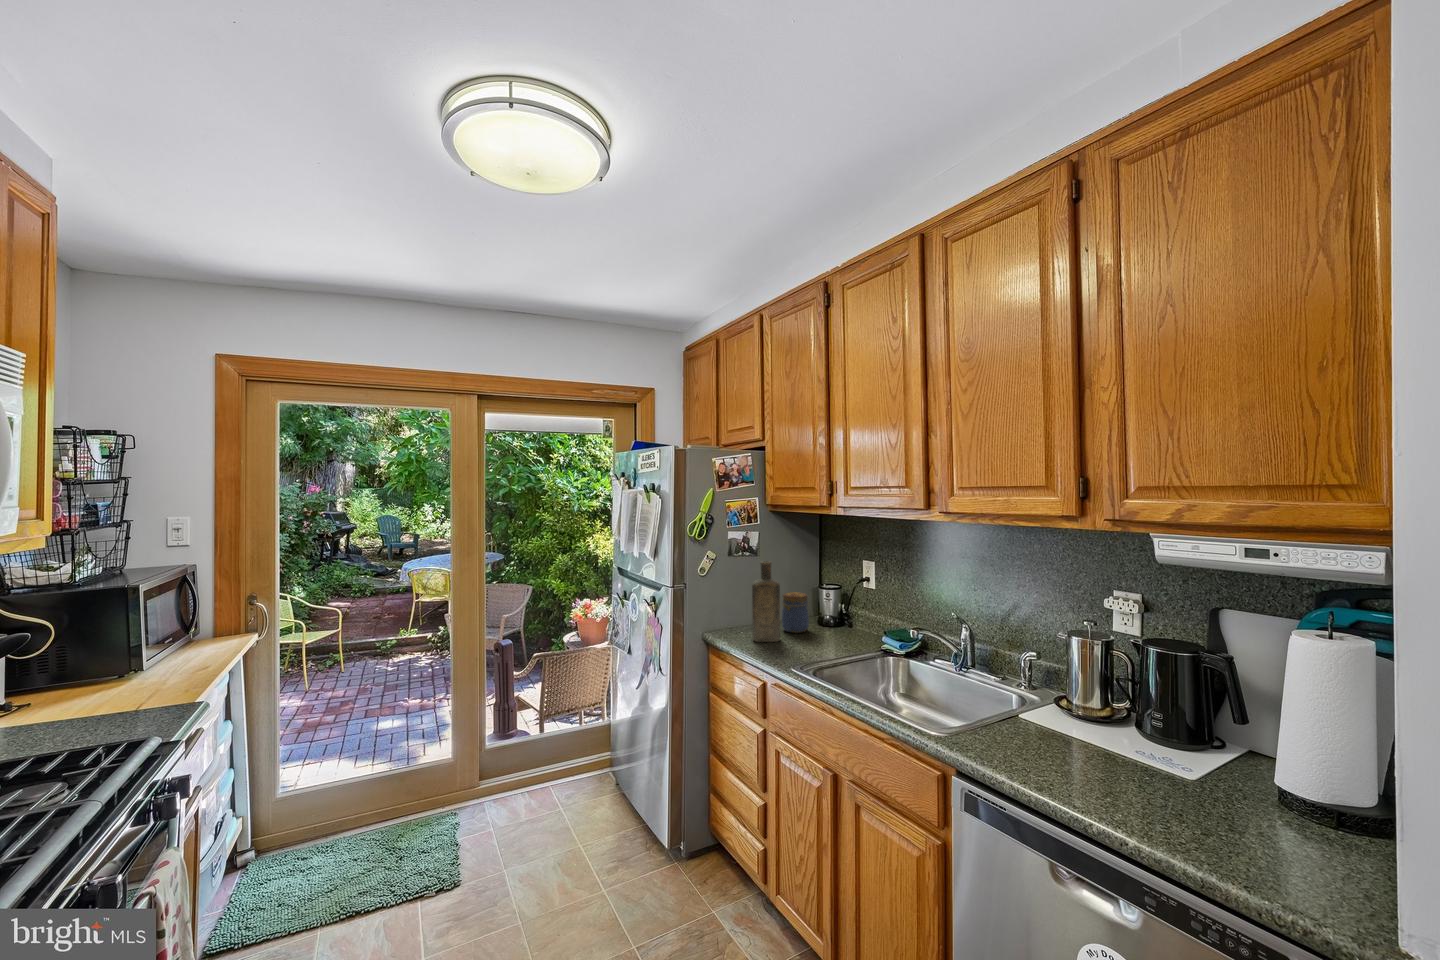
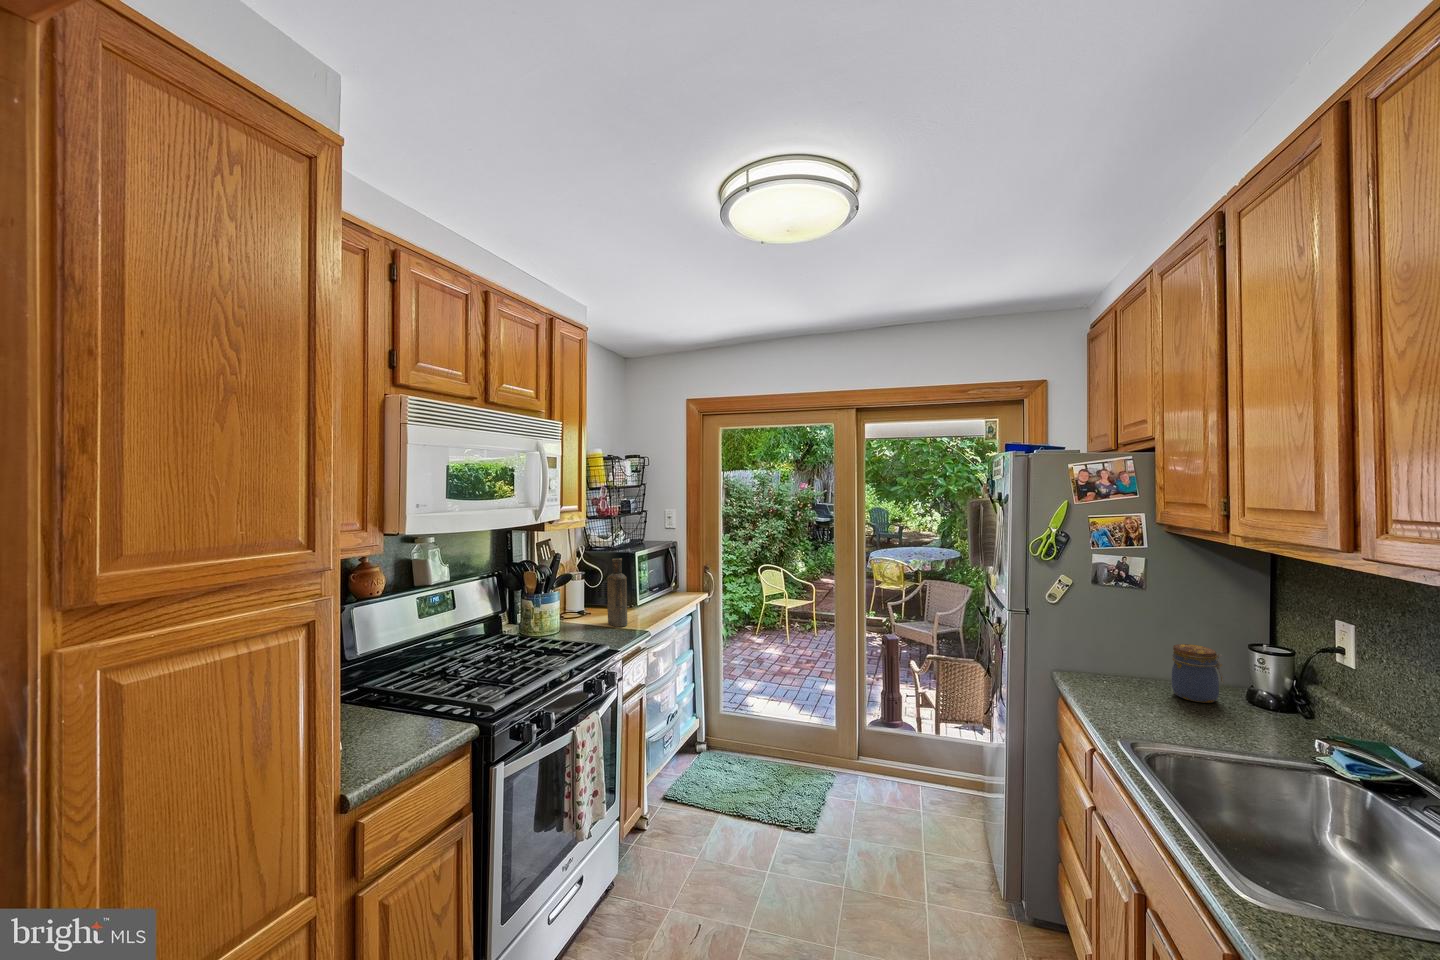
bottle: present [752,561,780,642] -> present [607,558,627,627]

